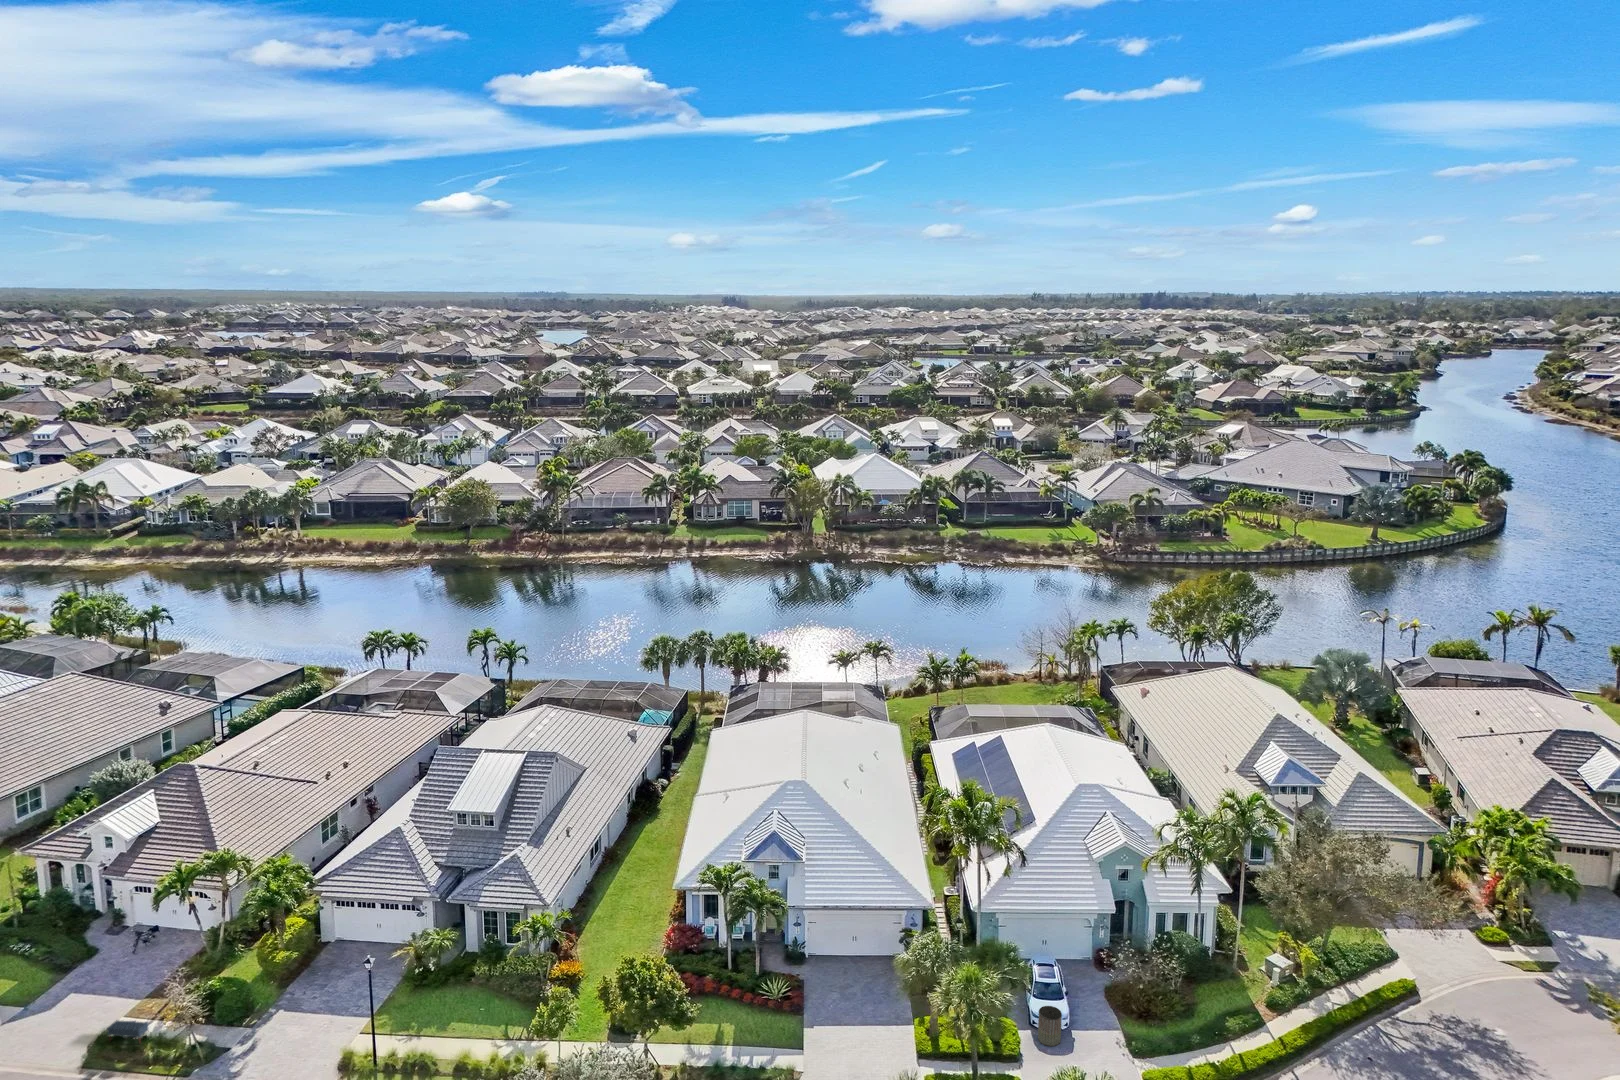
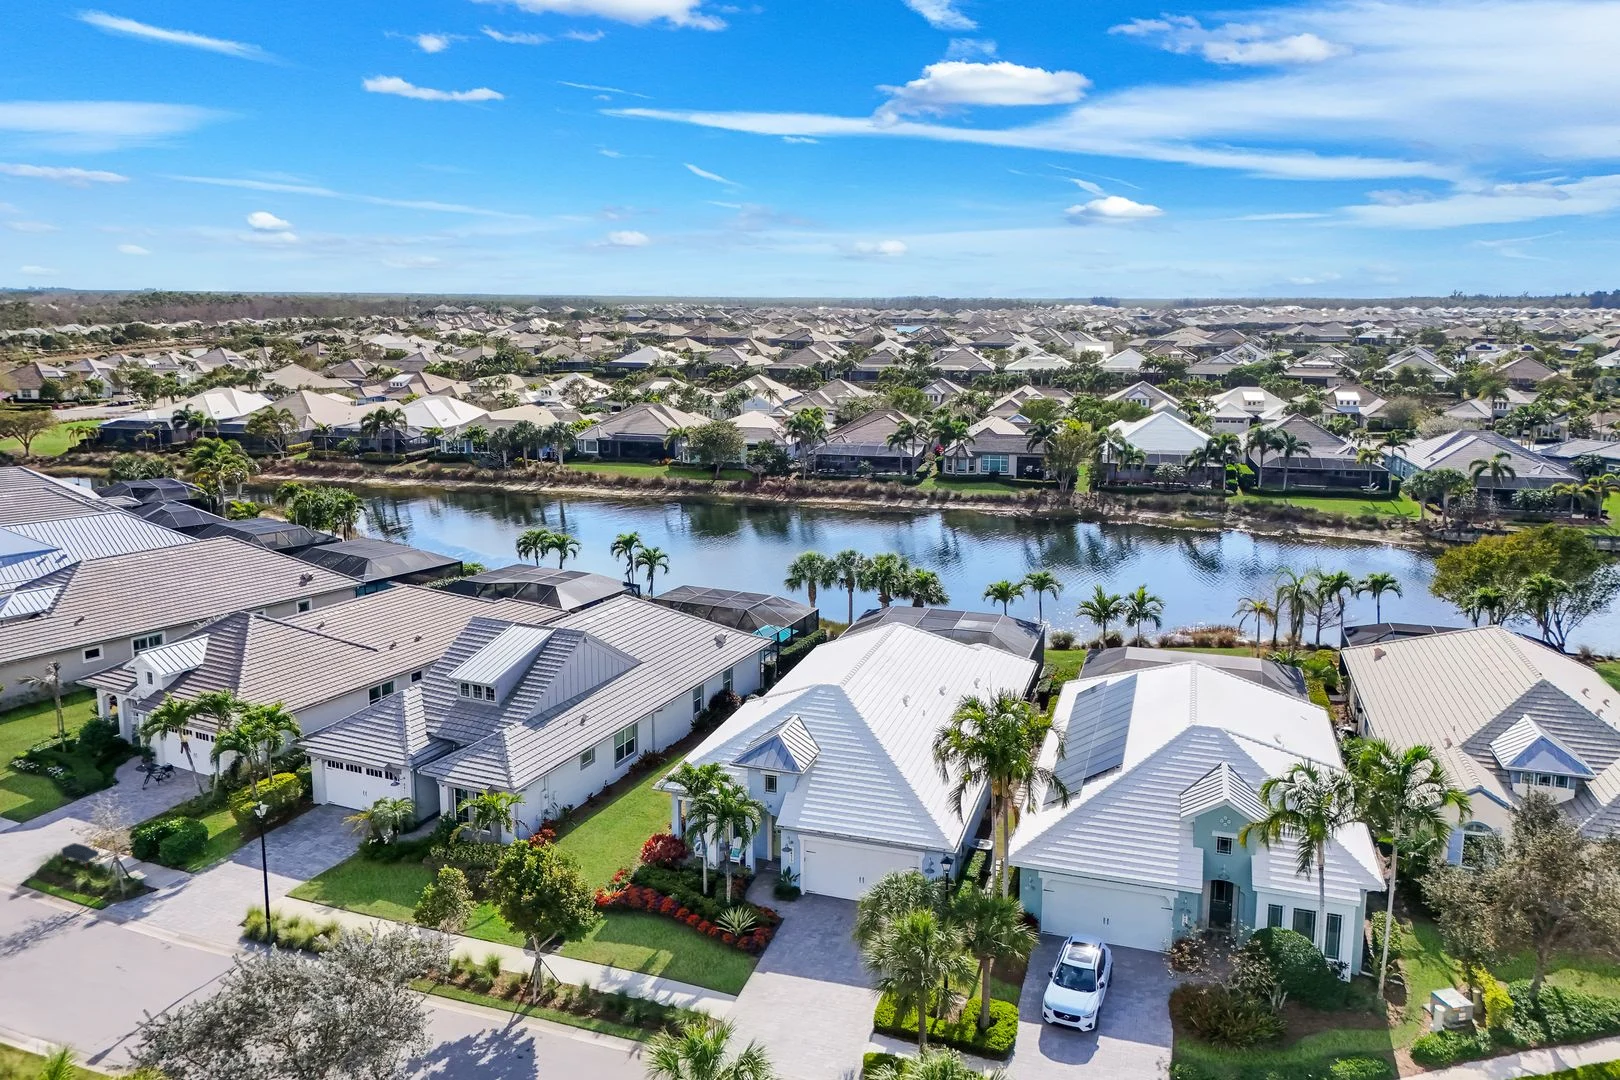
trash can: present [1038,1006,1062,1047] -> none [1048,996,1082,1053]

